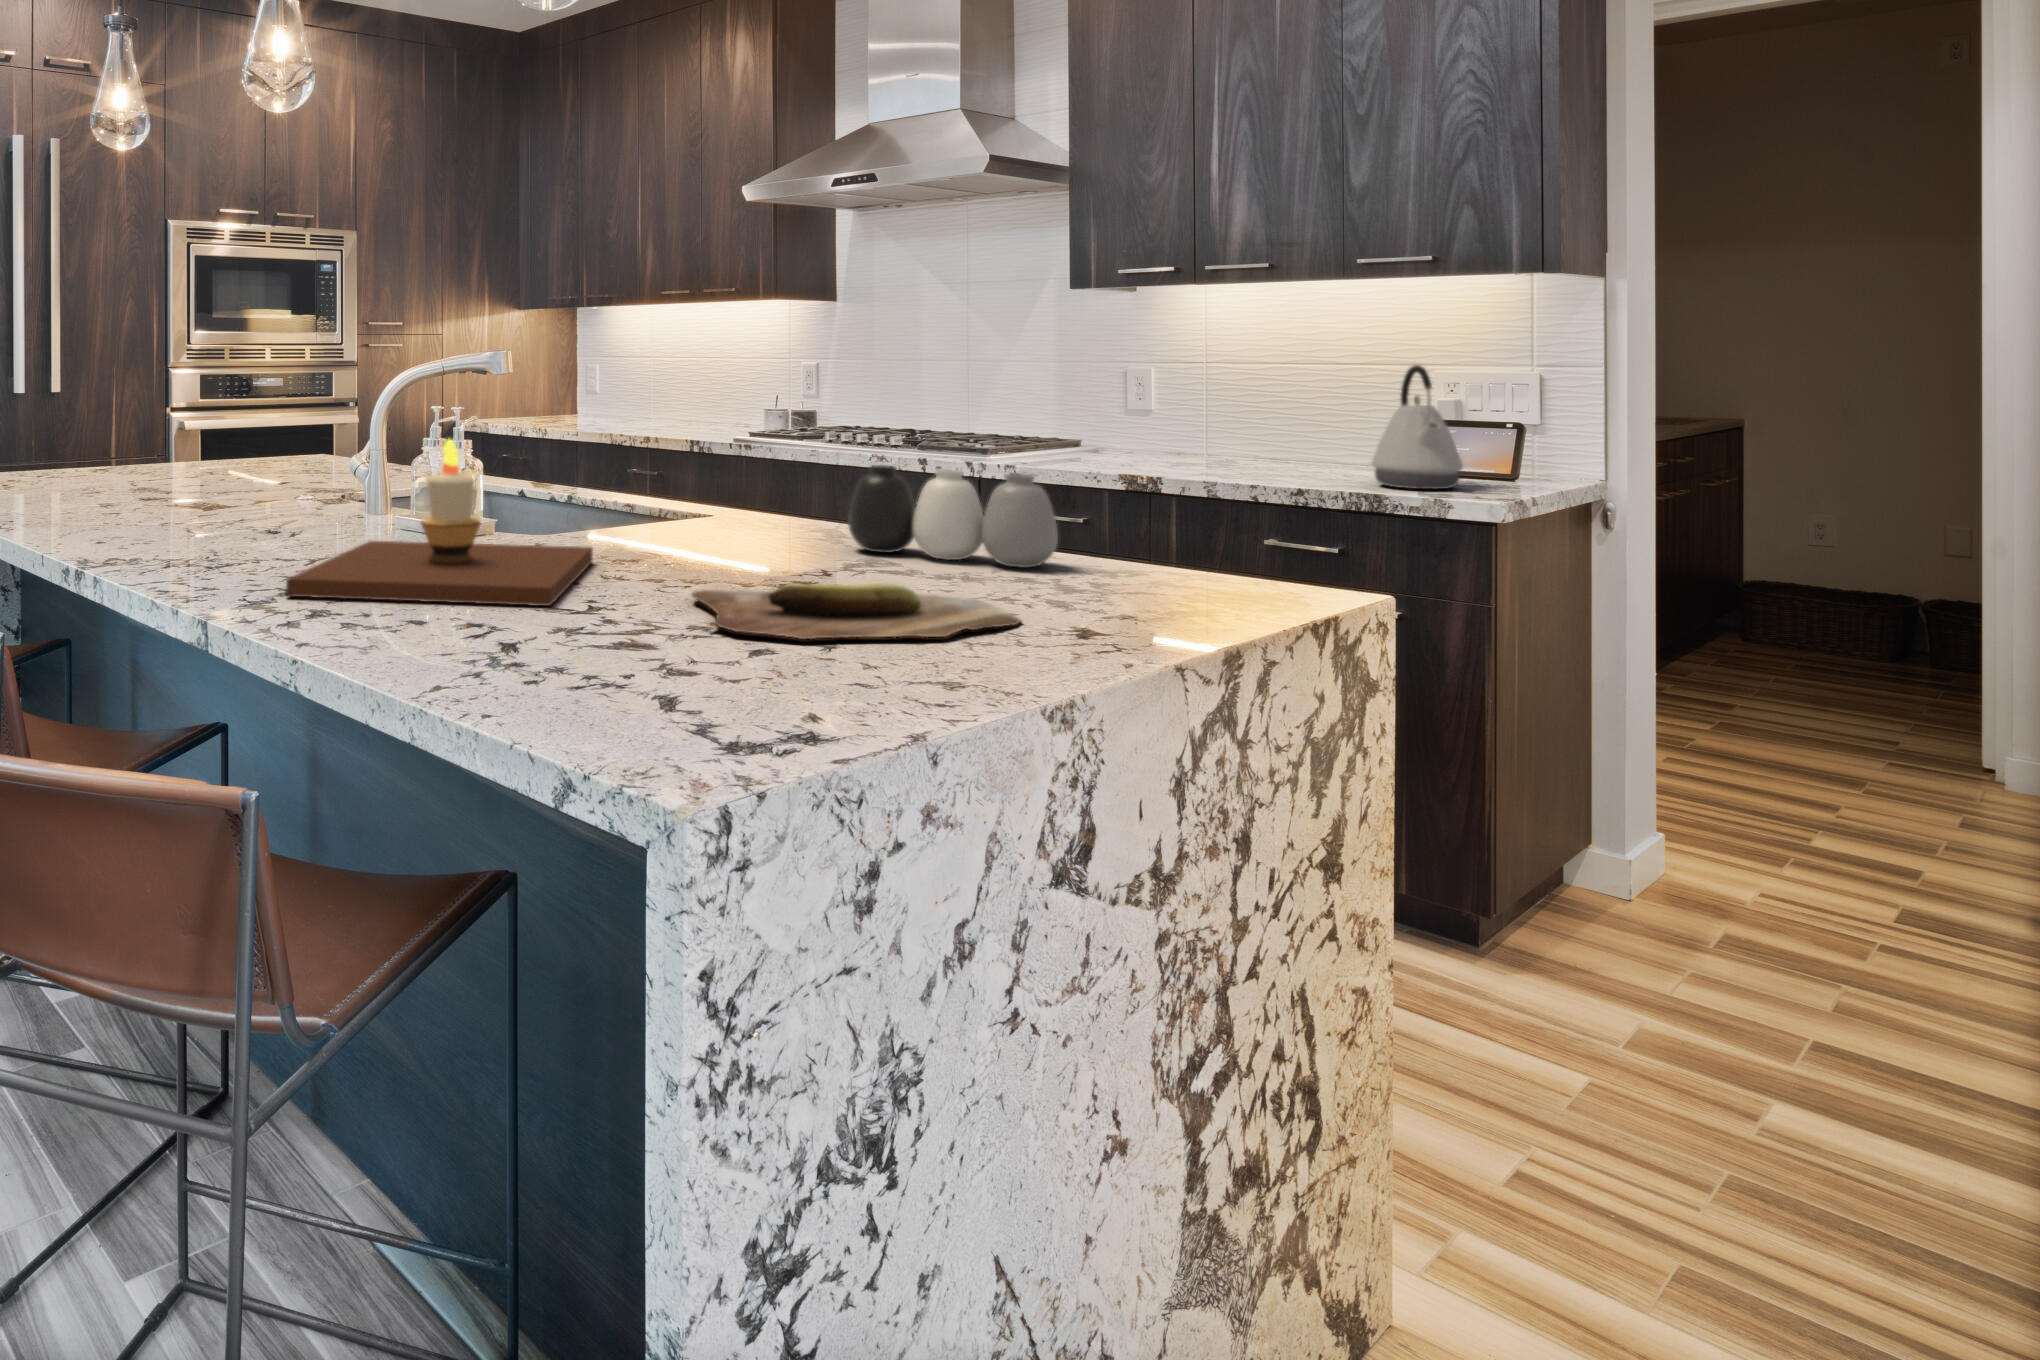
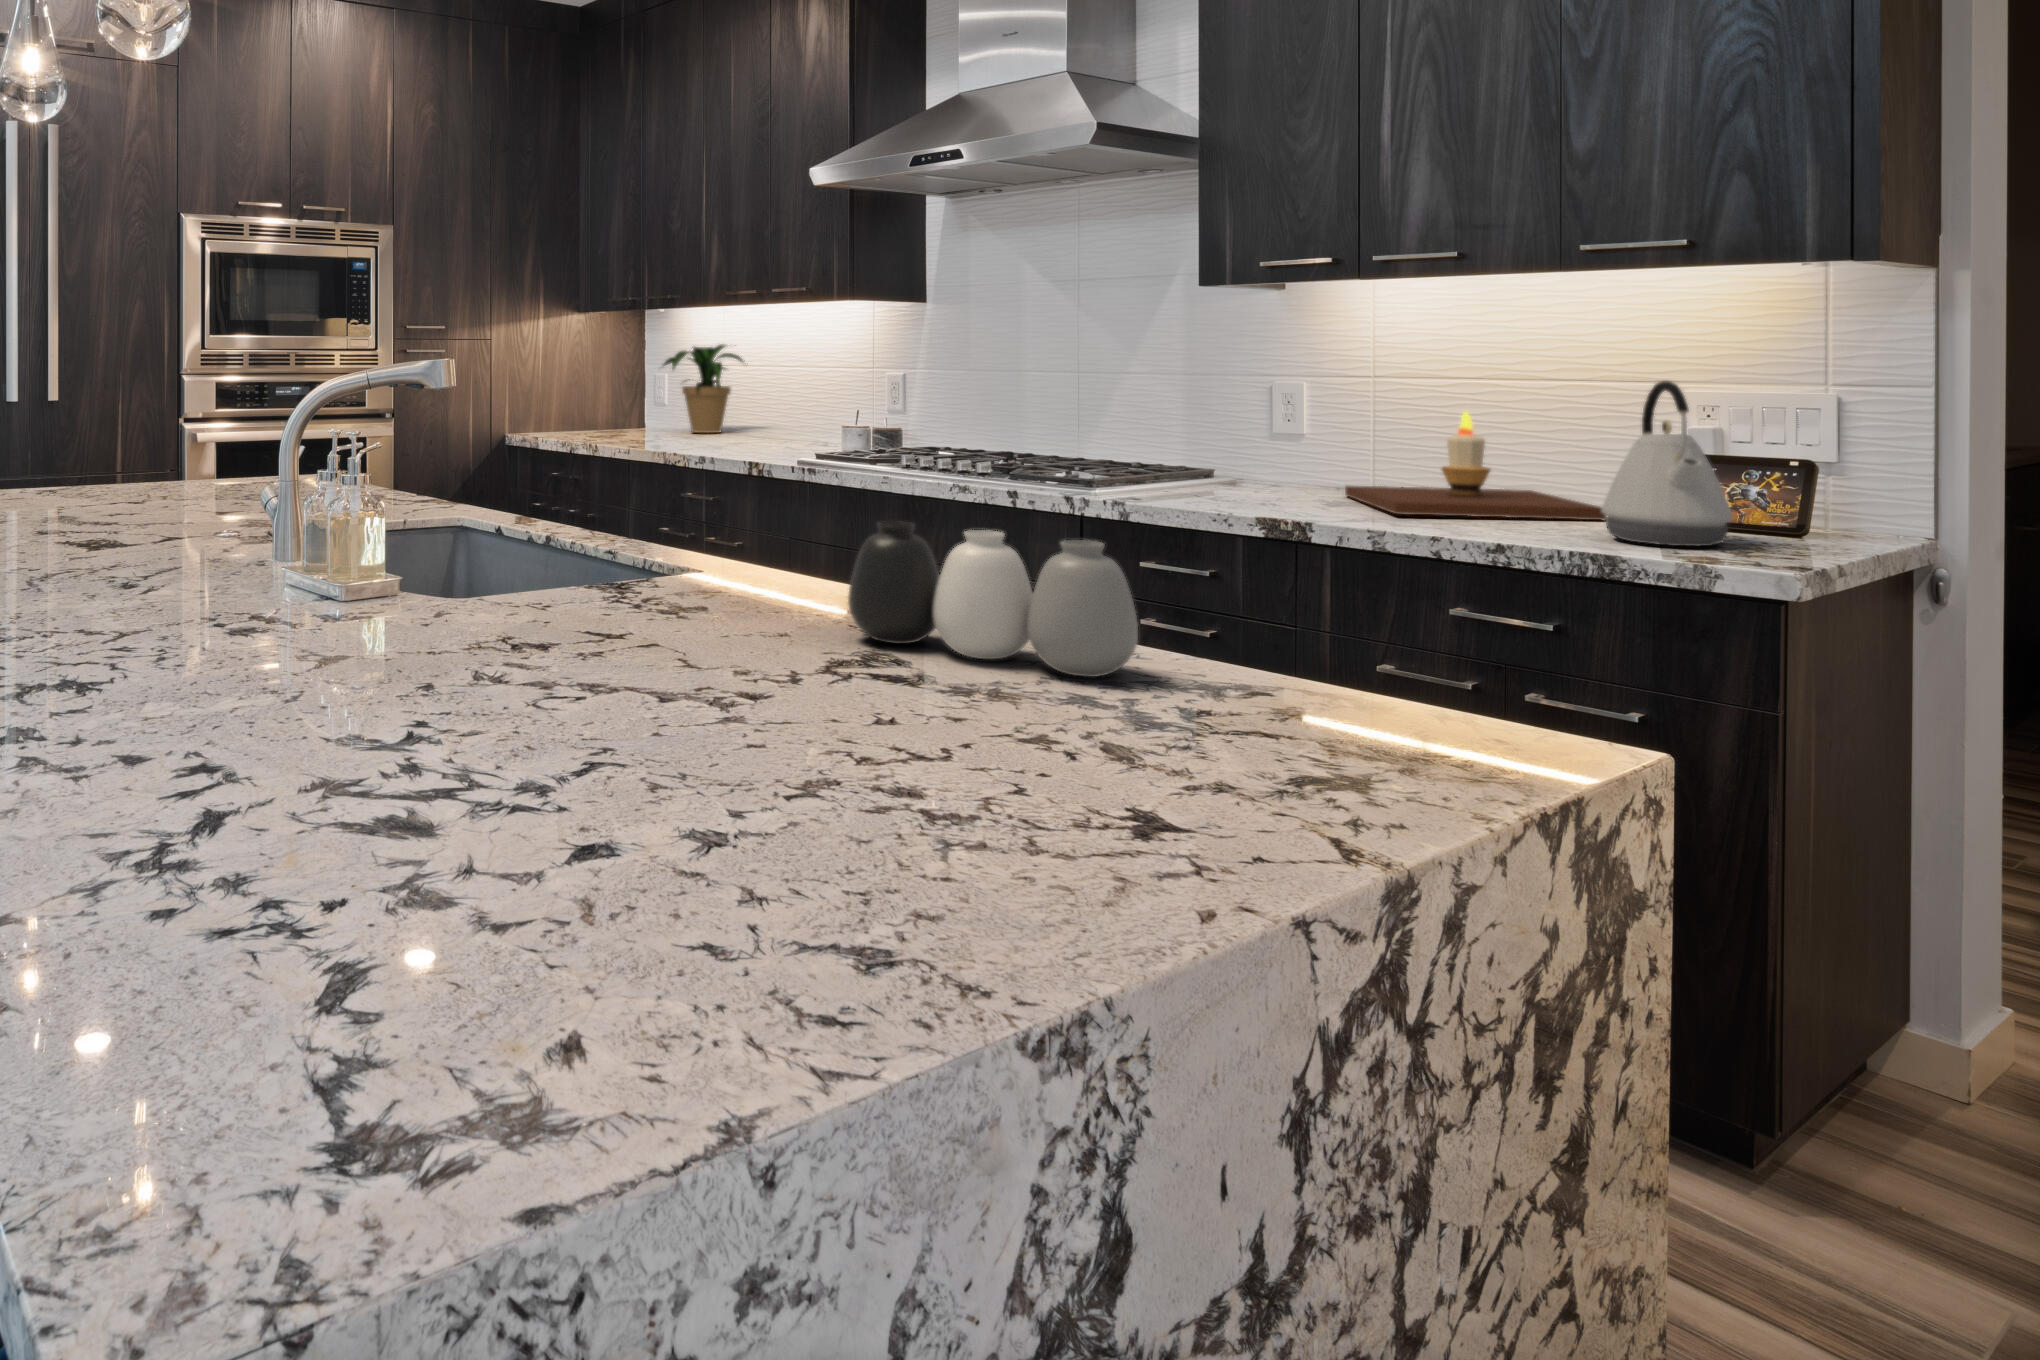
potted plant: none [593,338,674,417] -> present [664,344,743,433]
candle: present [286,439,593,606] -> present [1345,412,1606,520]
cutting board: present [692,583,1020,639] -> none [541,715,1048,831]

